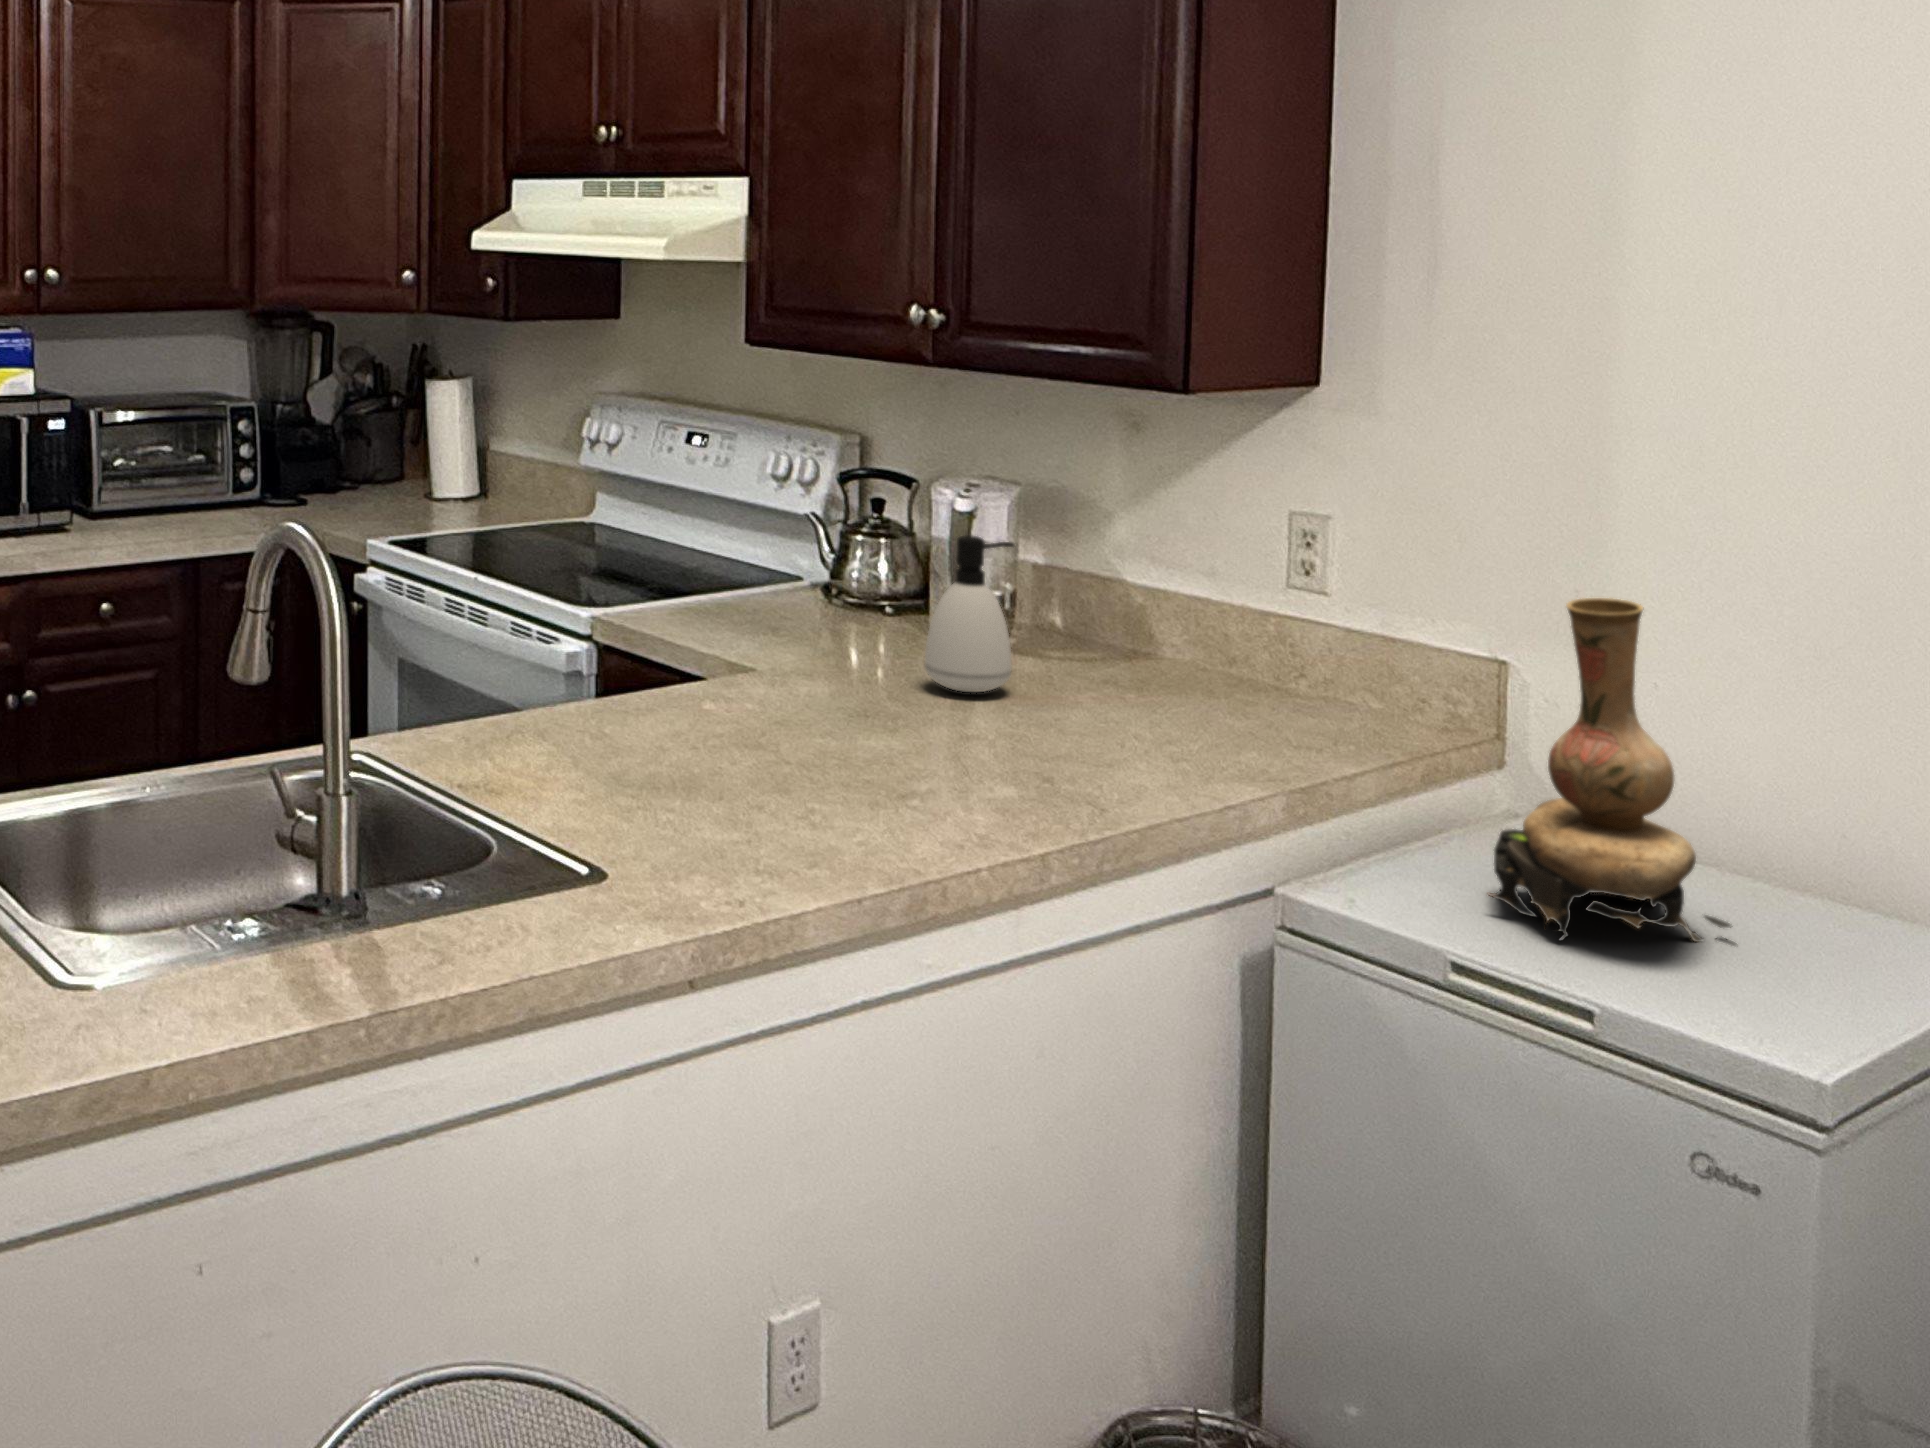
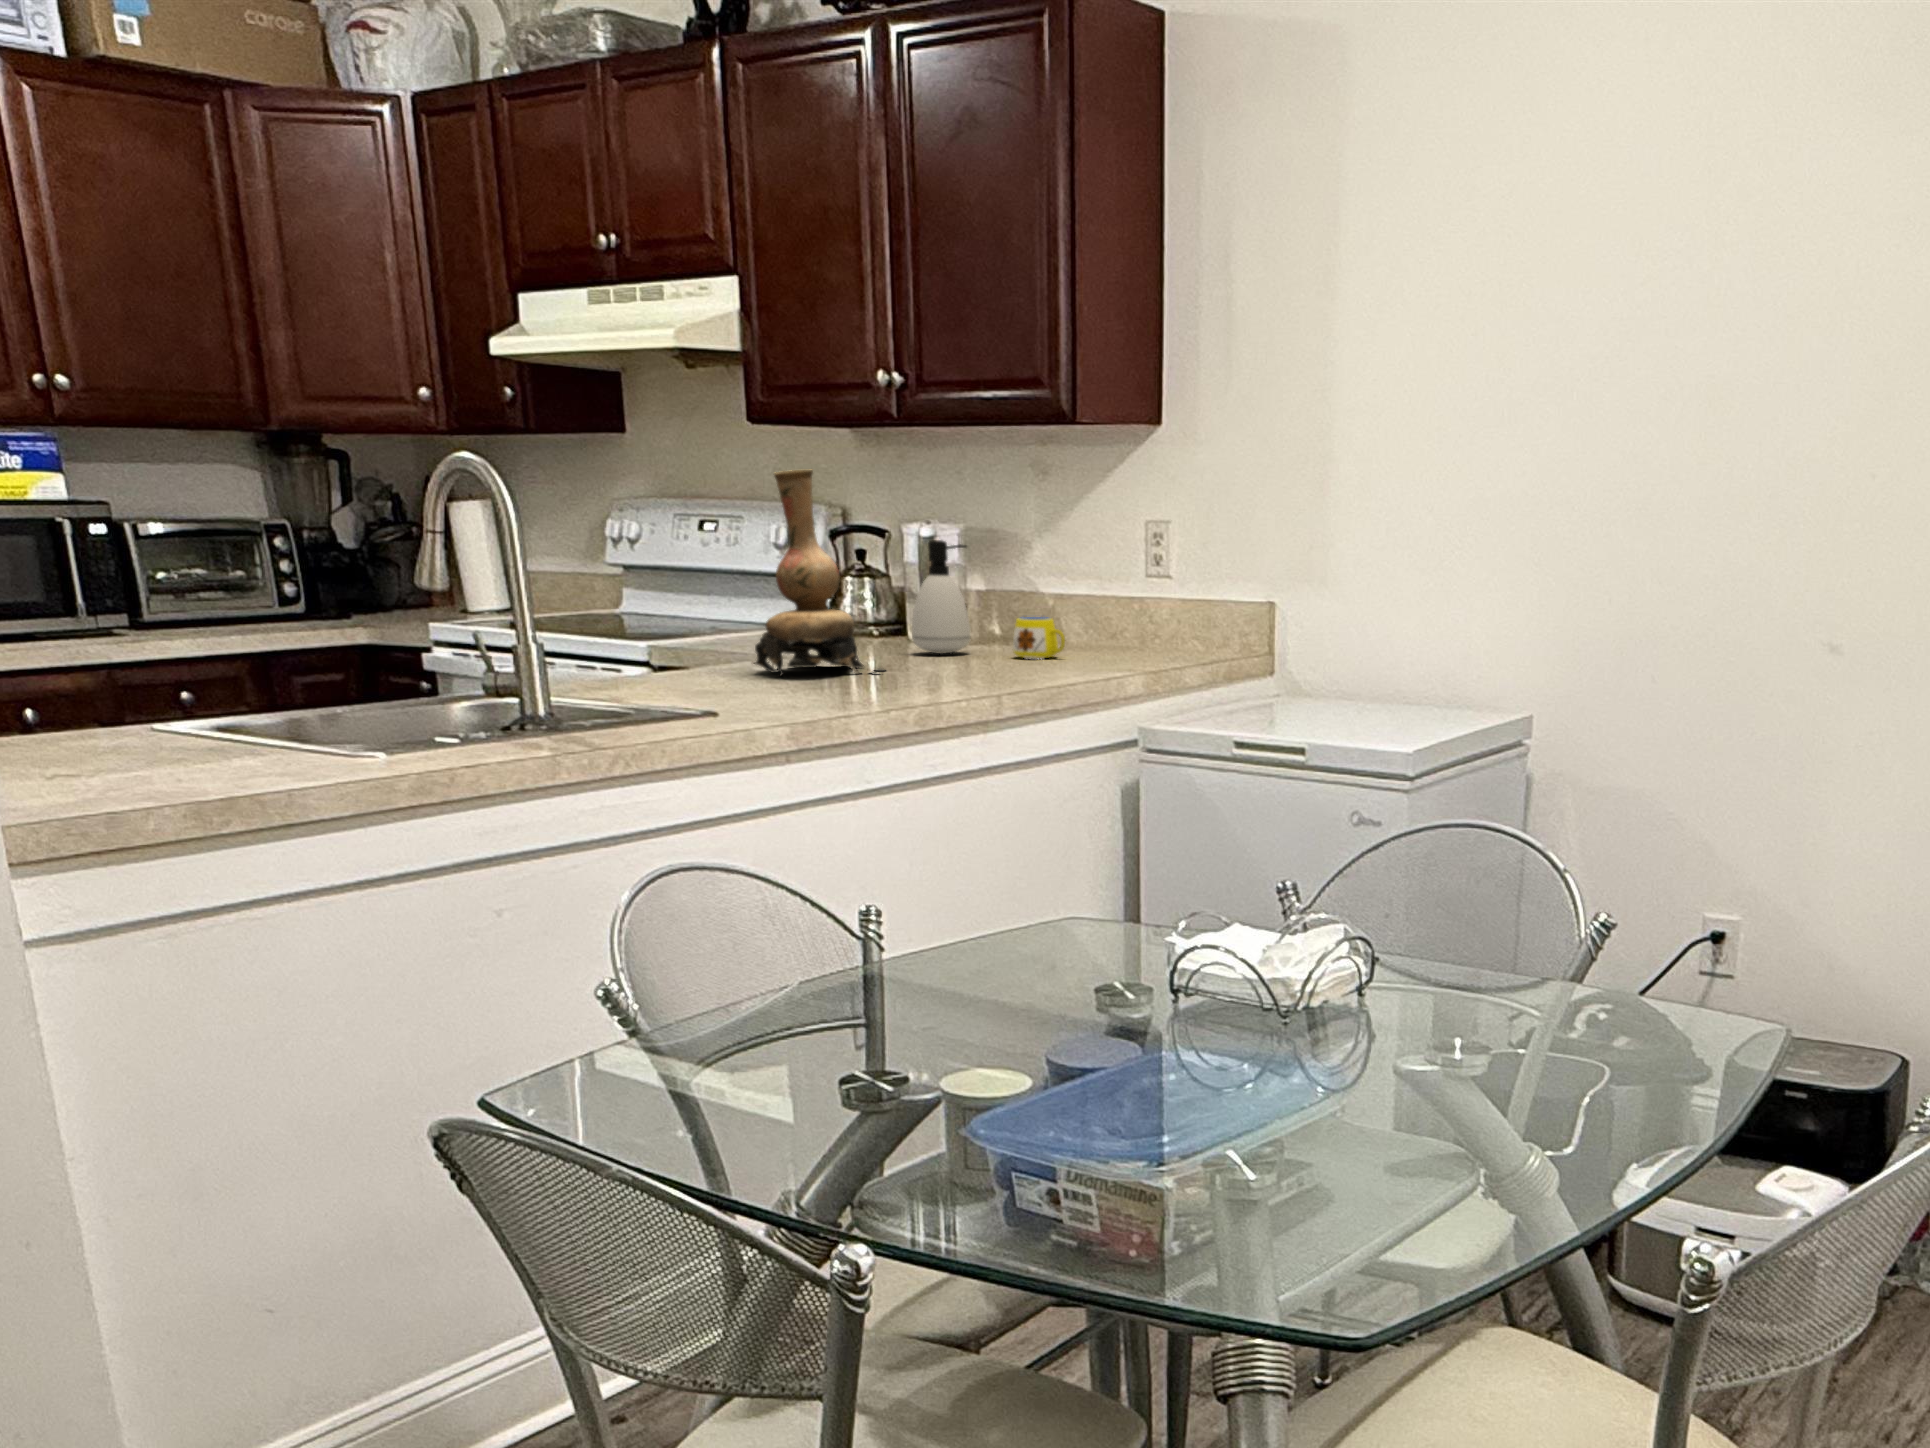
vase: present [1488,598,1737,946] -> present [753,469,884,676]
mug: none [1073,660,1159,736] -> present [1013,617,1065,660]

